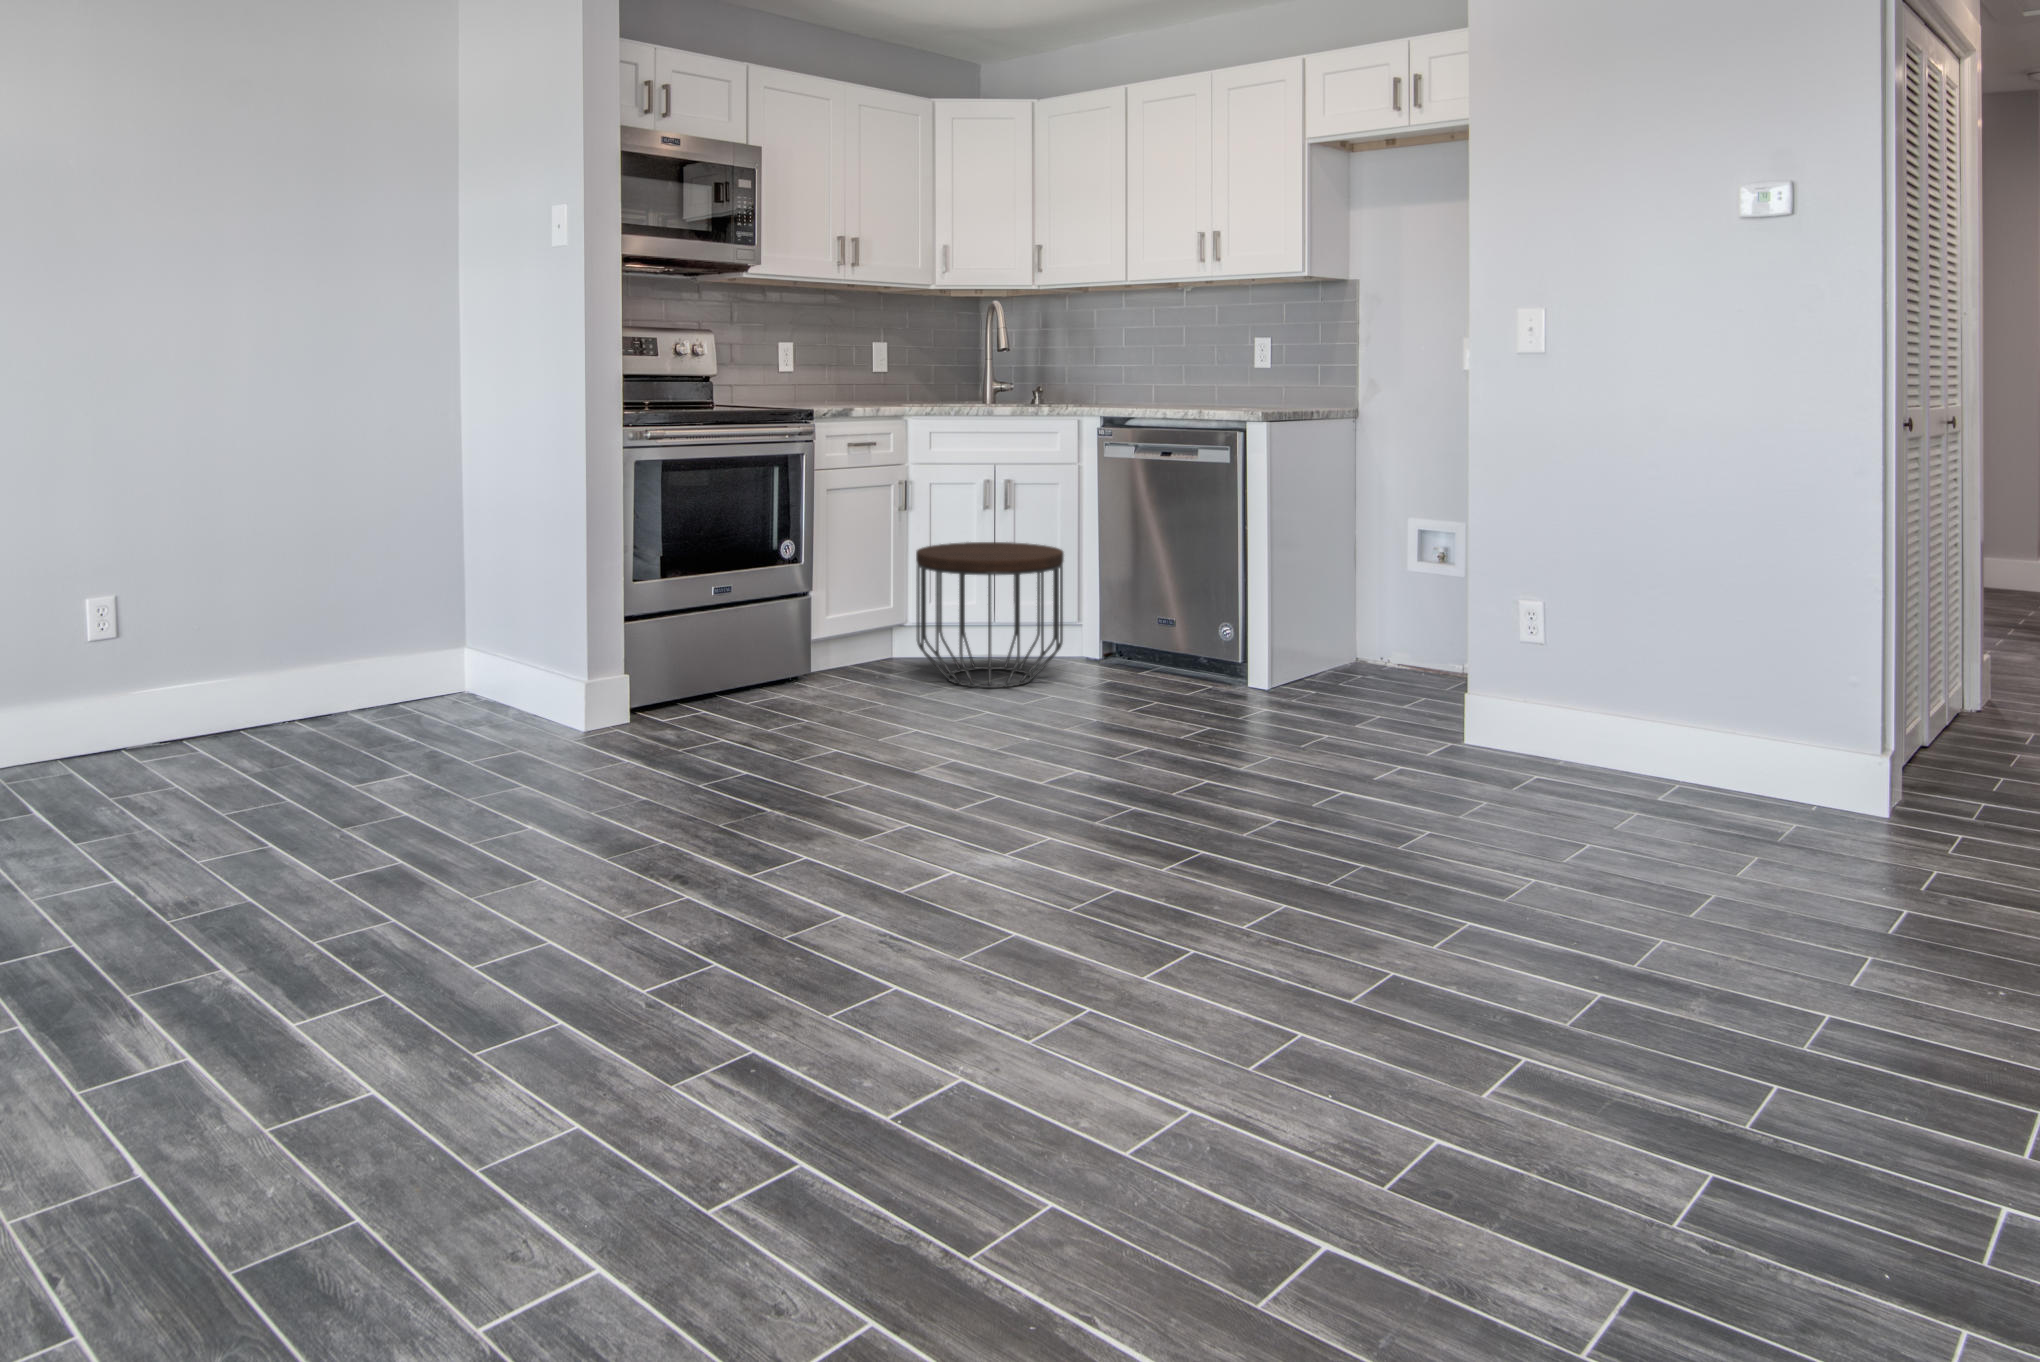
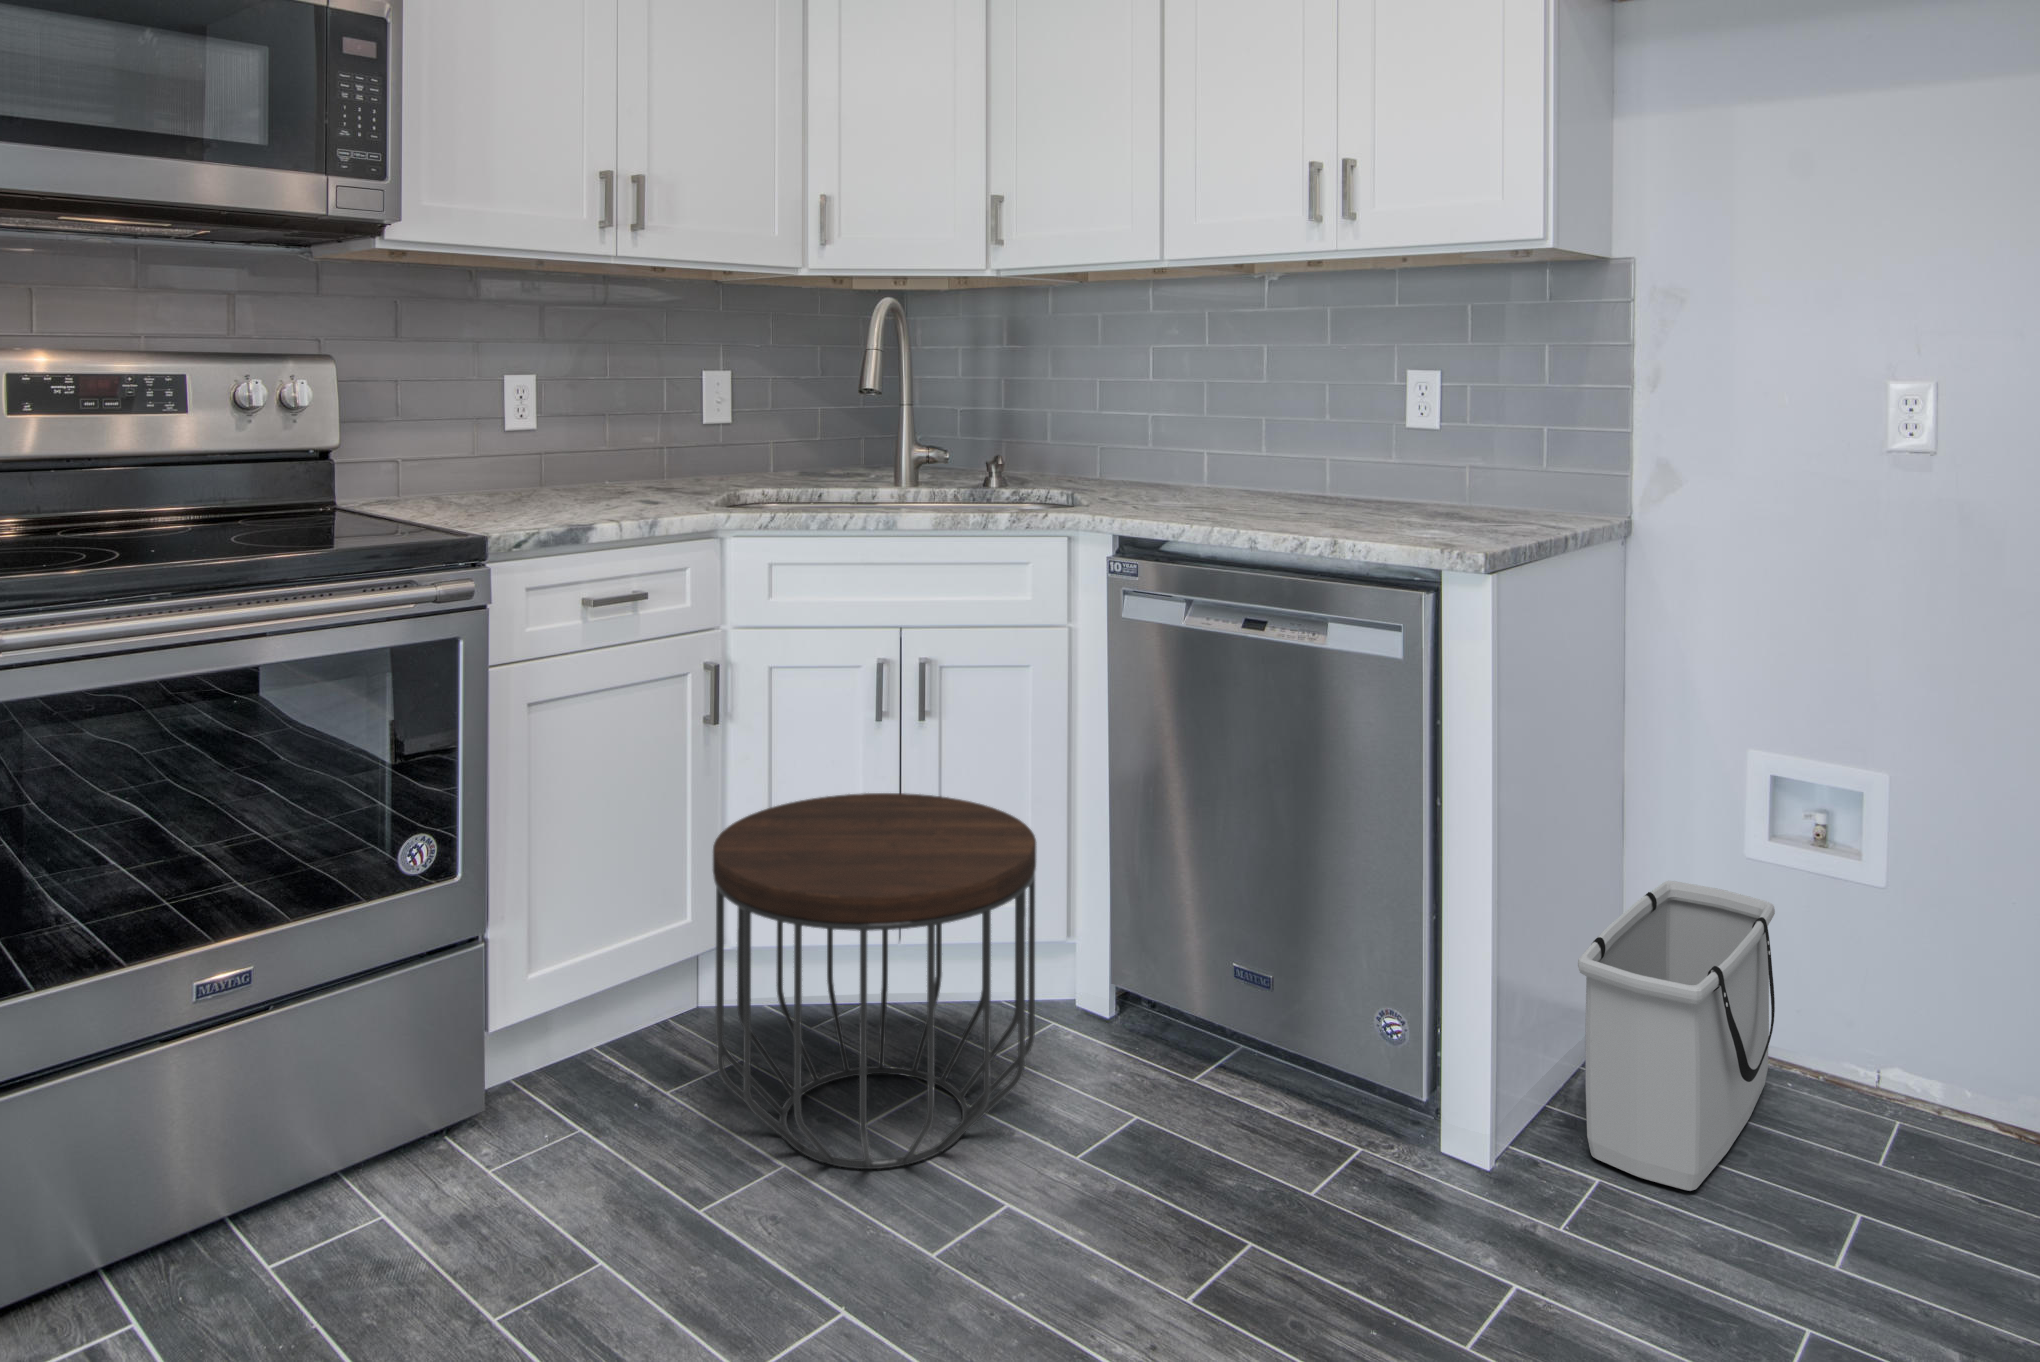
storage bin: none [1307,583,1413,693] -> present [1578,881,1775,1191]

